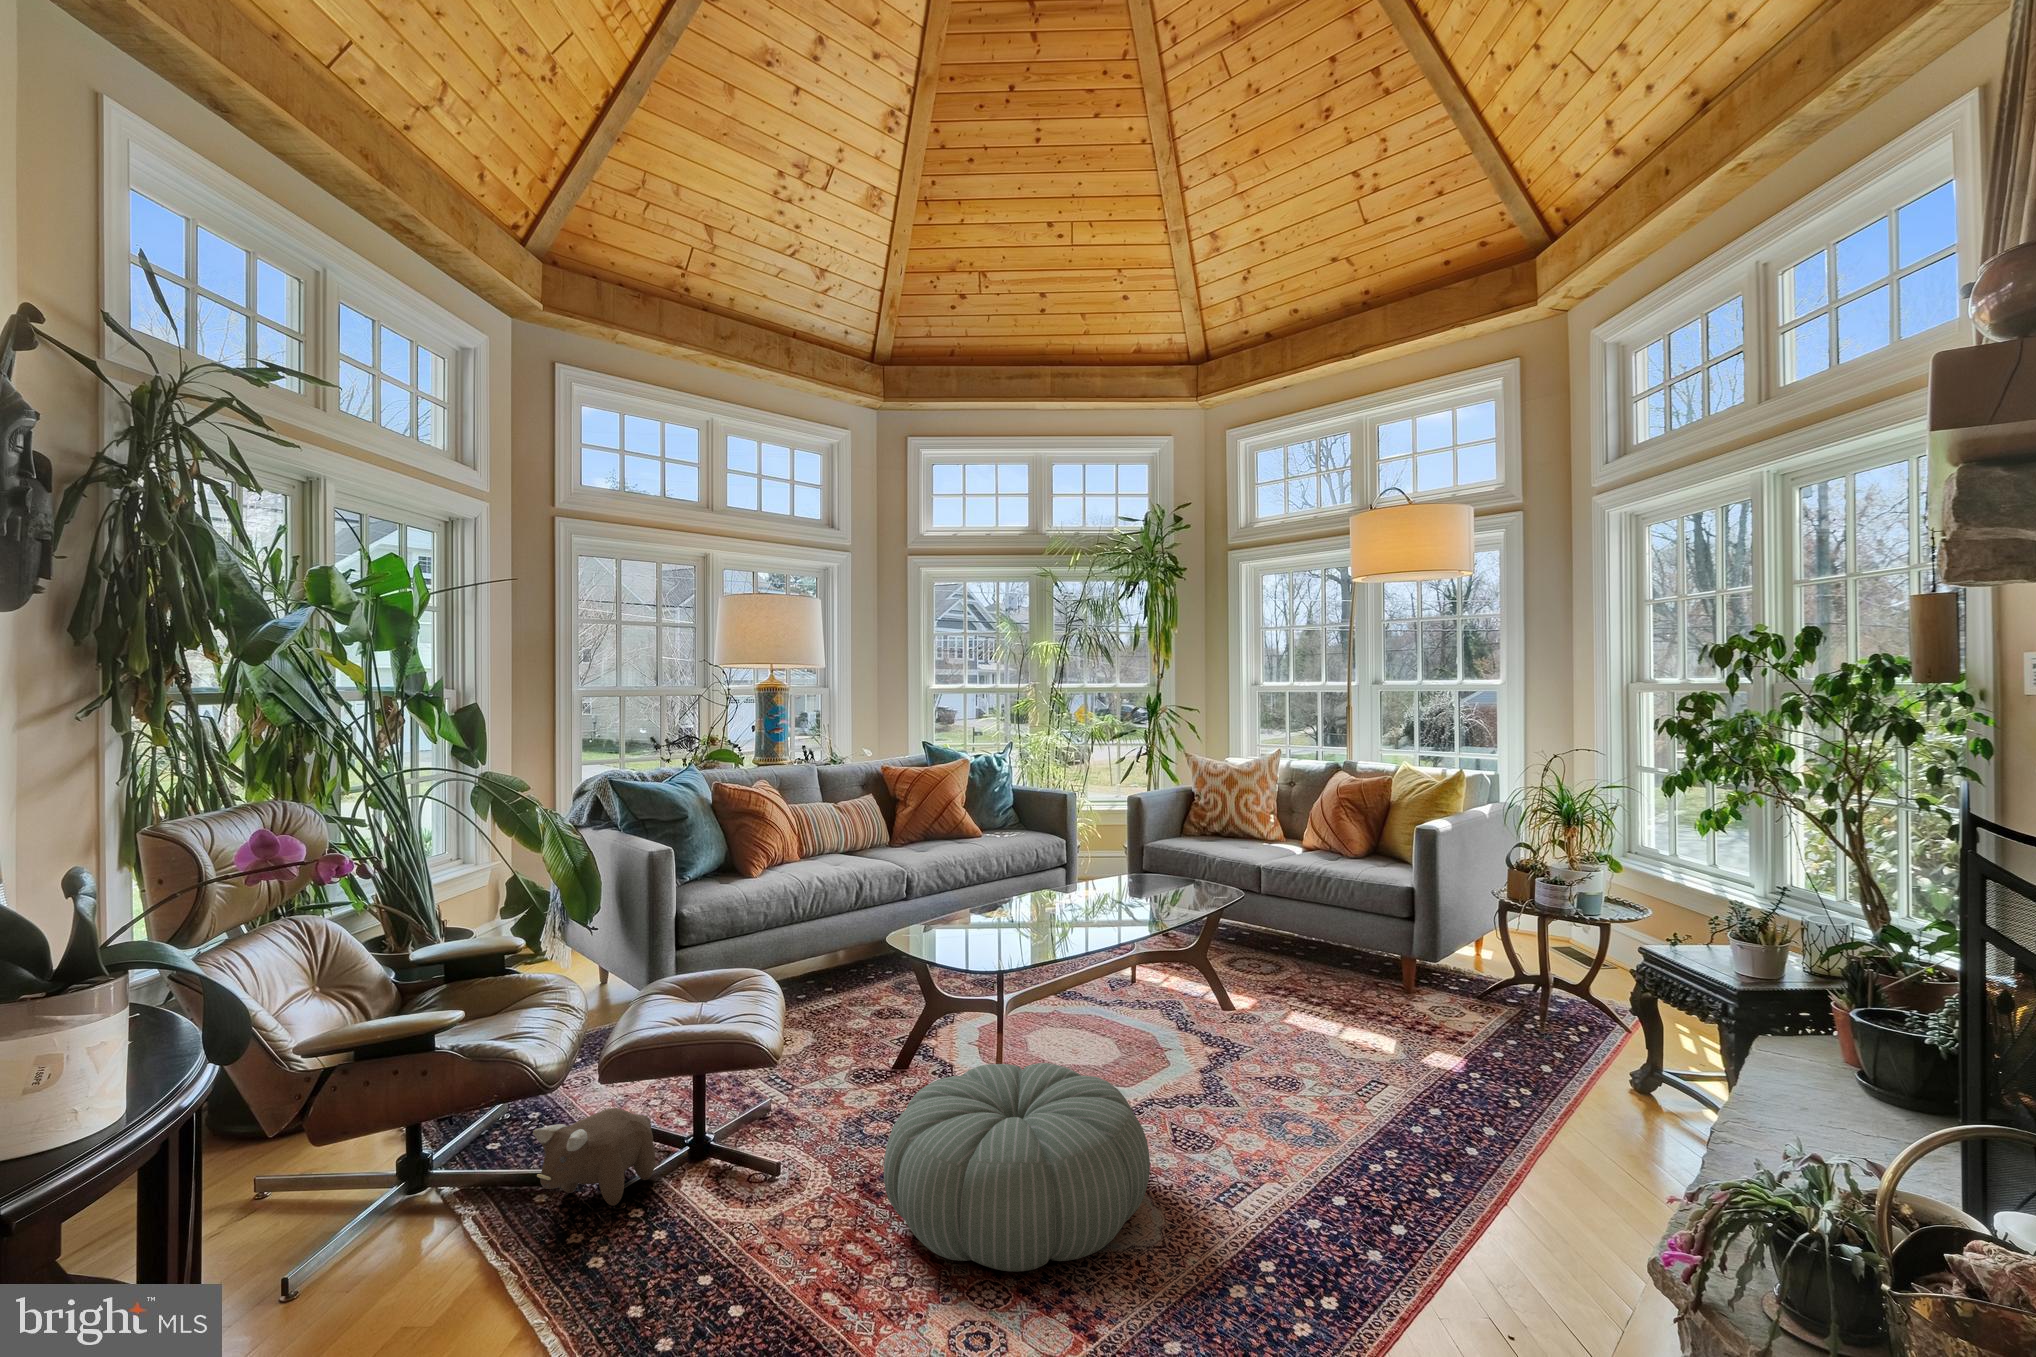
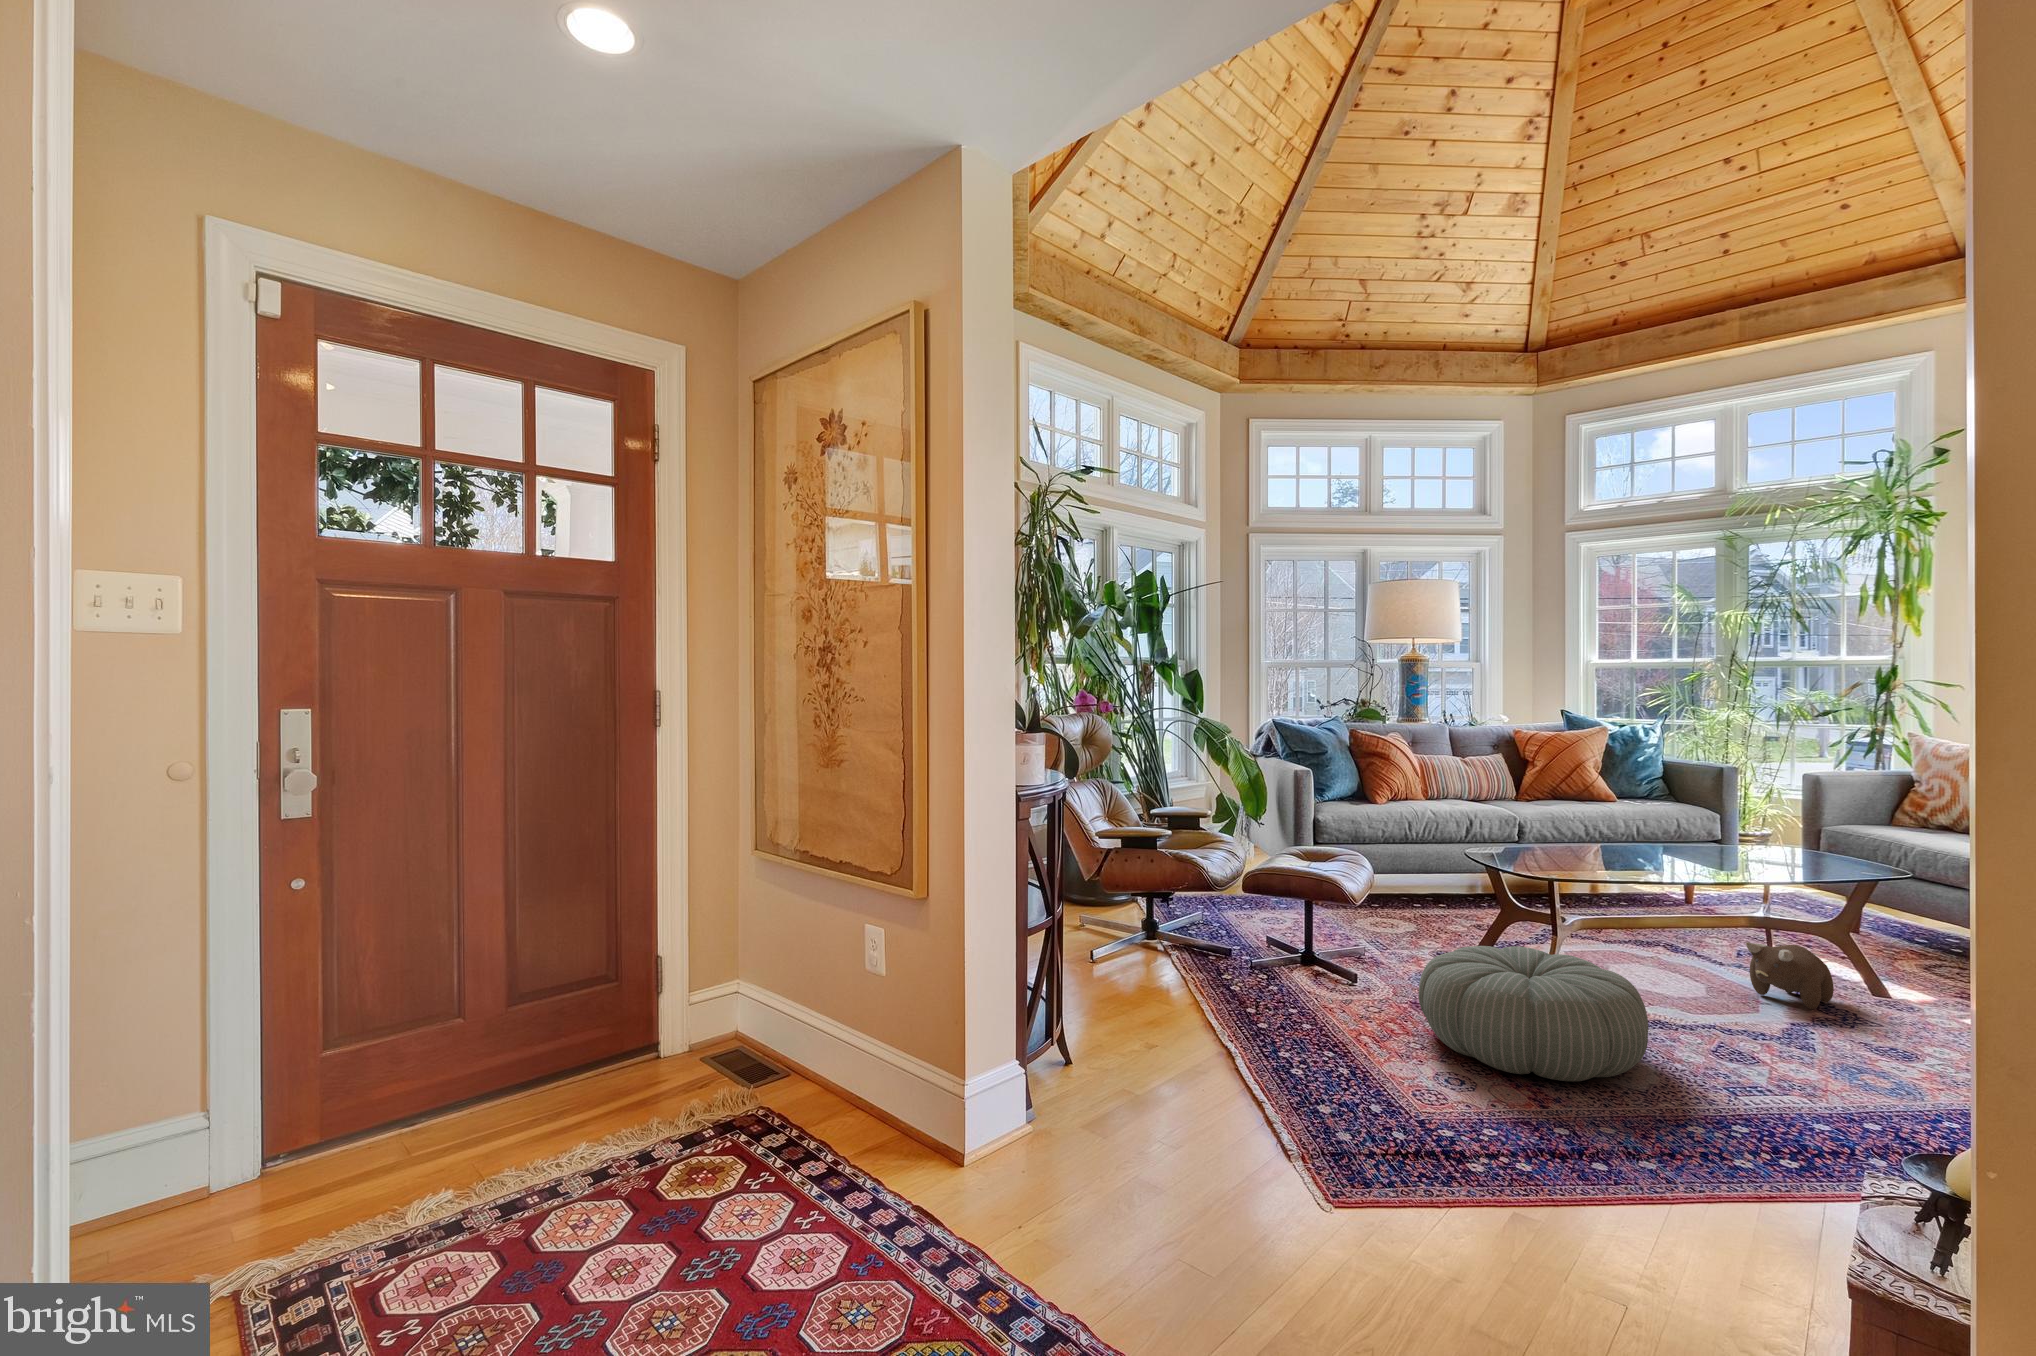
plush toy: present [533,1108,655,1206] -> present [1746,942,1834,1009]

